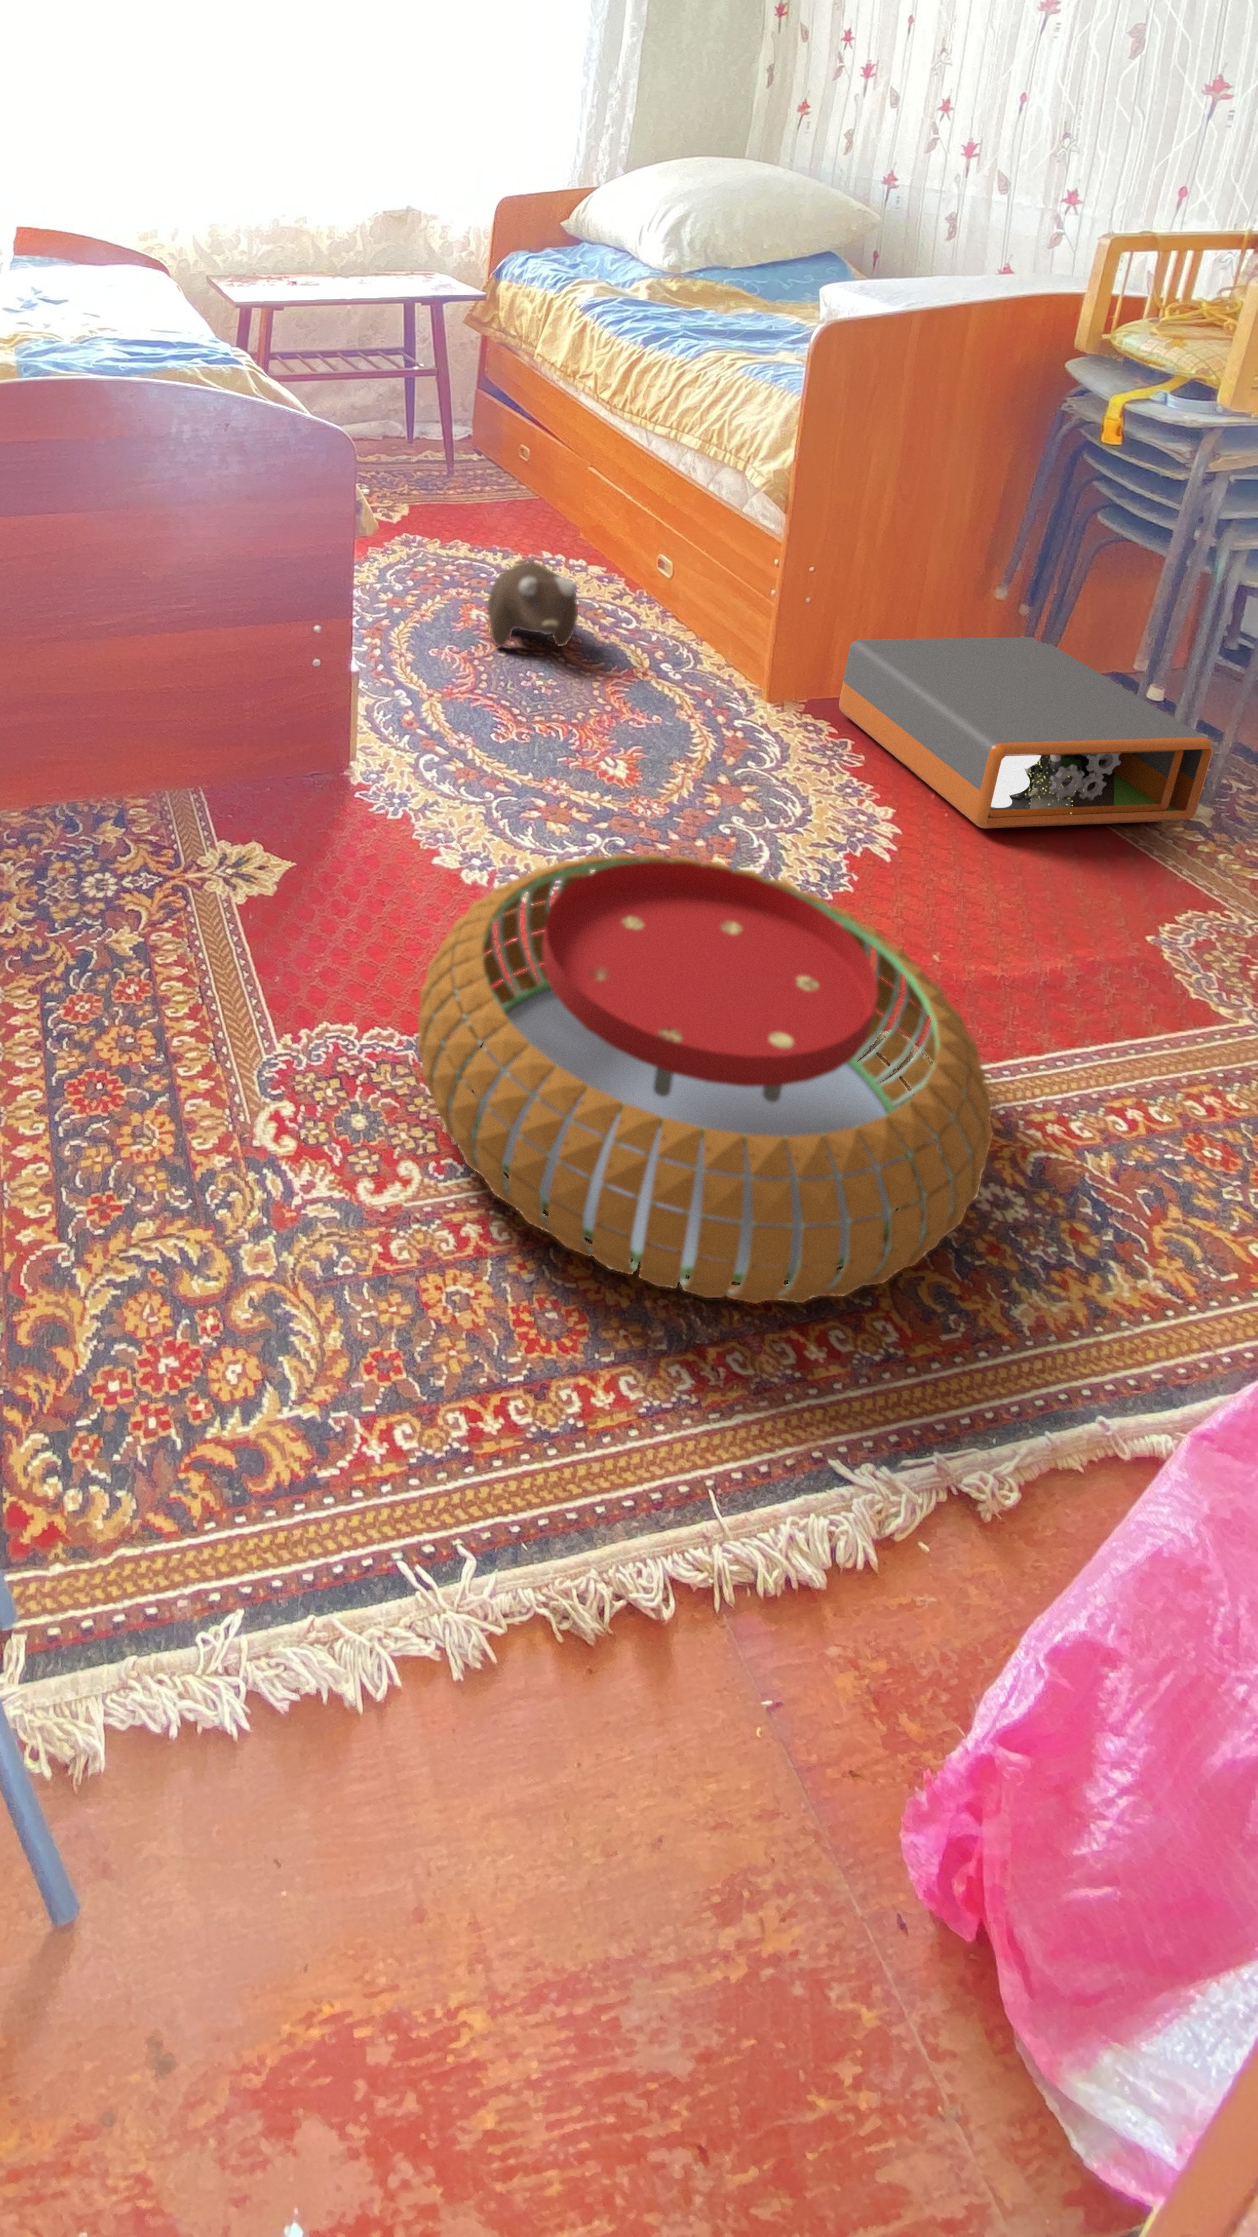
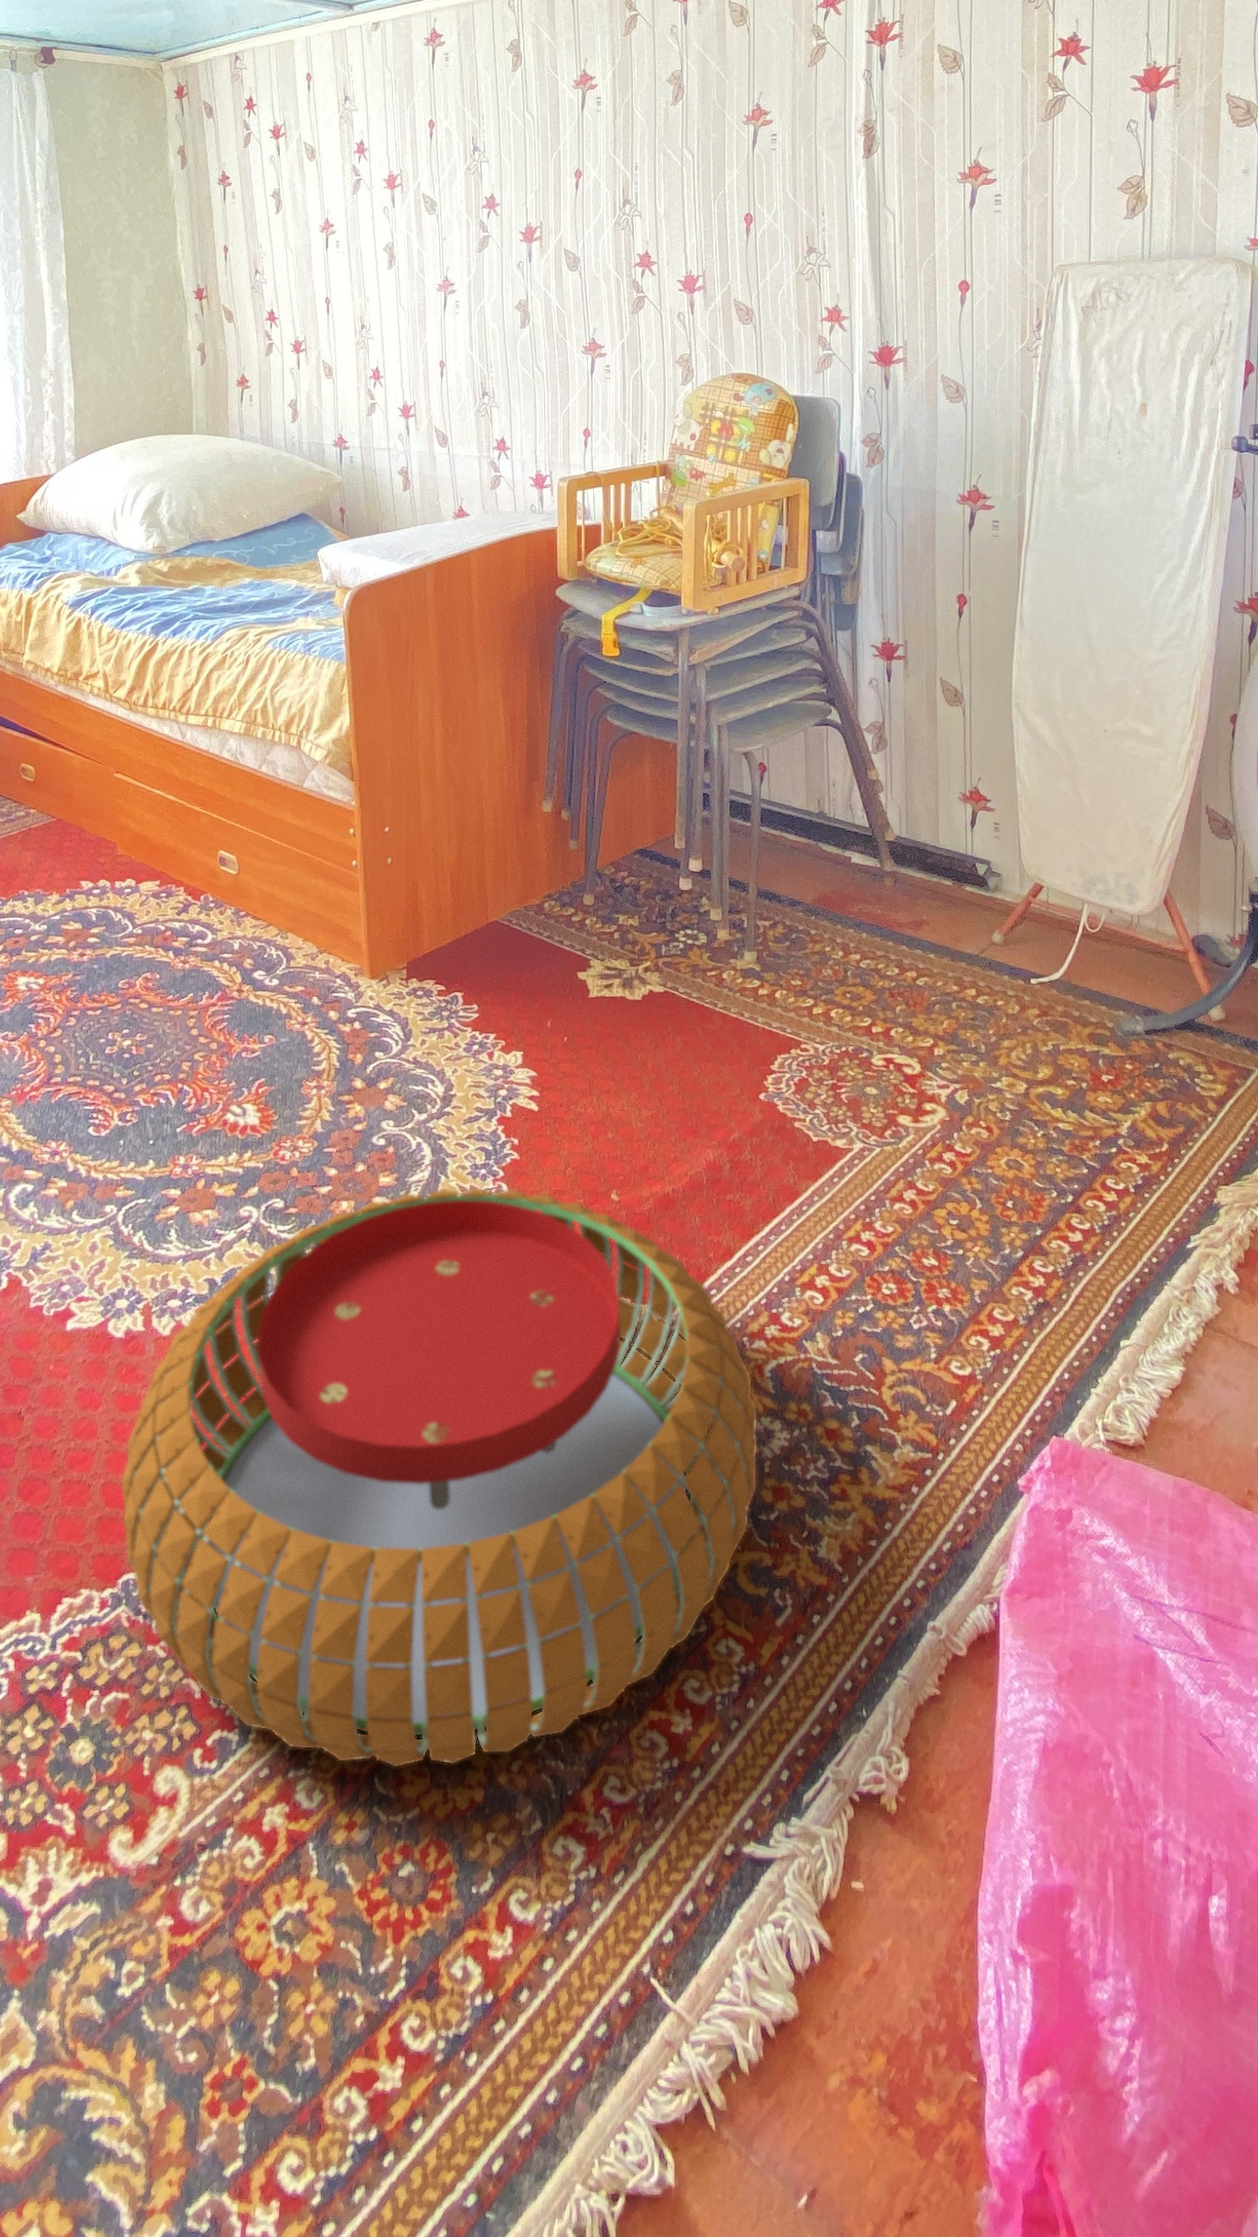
plush toy: present [488,561,578,647] -> none [35,905,146,1016]
storage box: present [839,637,1213,828] -> none [434,838,757,1044]

